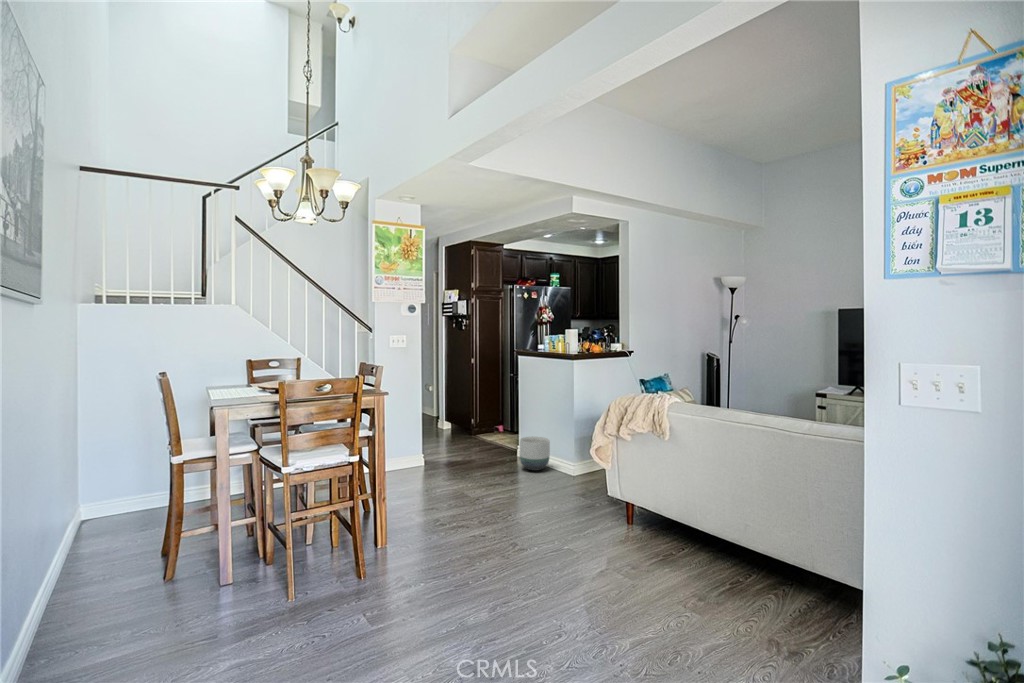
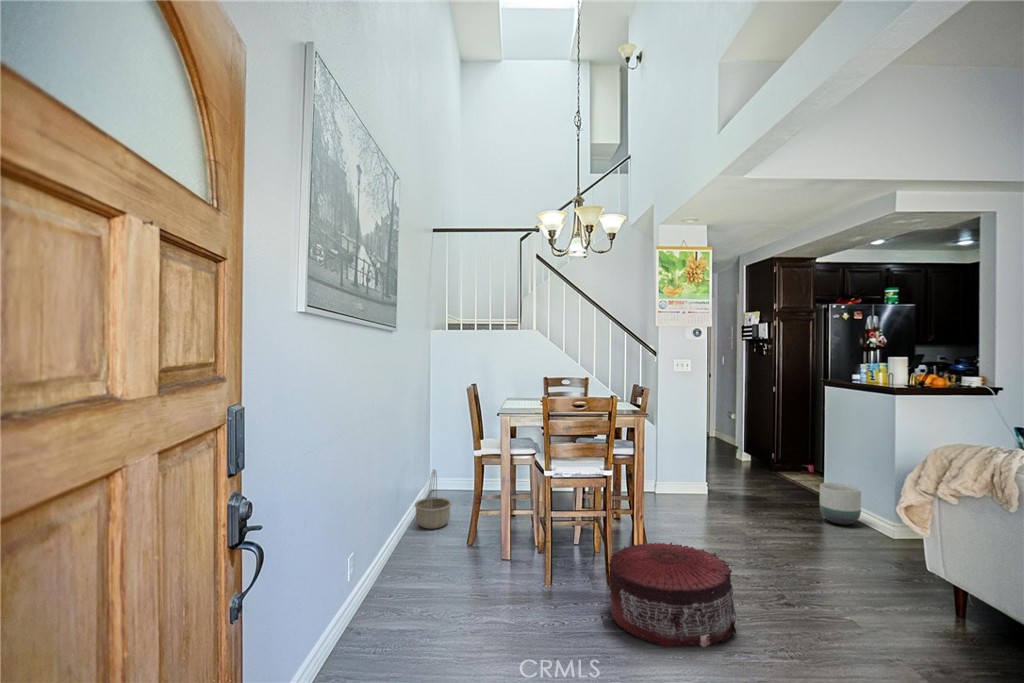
basket: none [78,485,137,563] -> present [415,470,451,529]
pouf: none [367,517,494,625] -> present [609,542,736,648]

